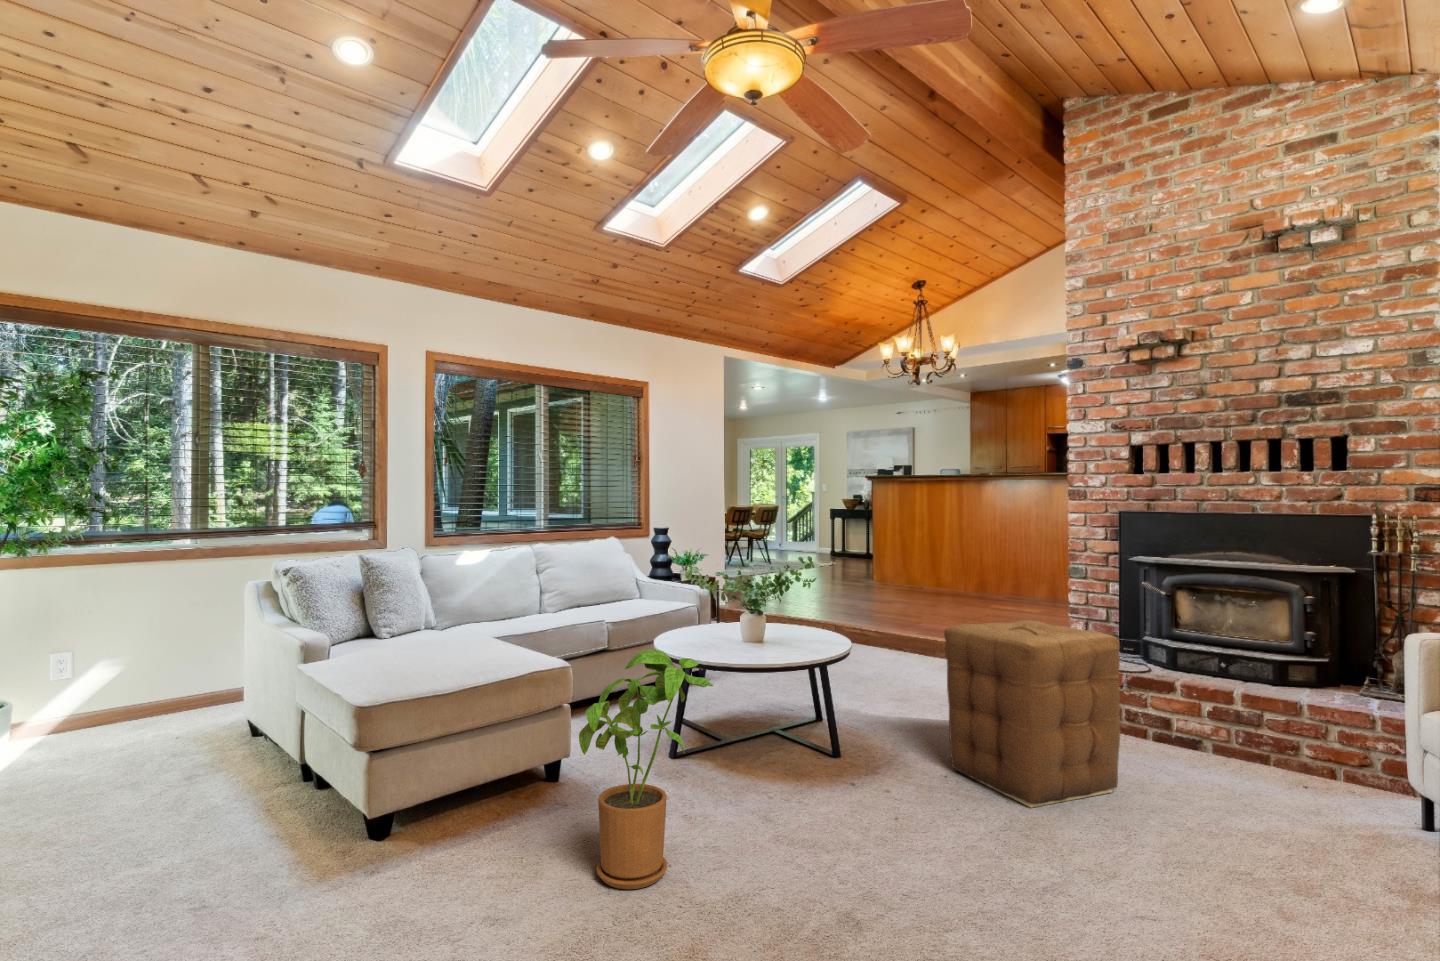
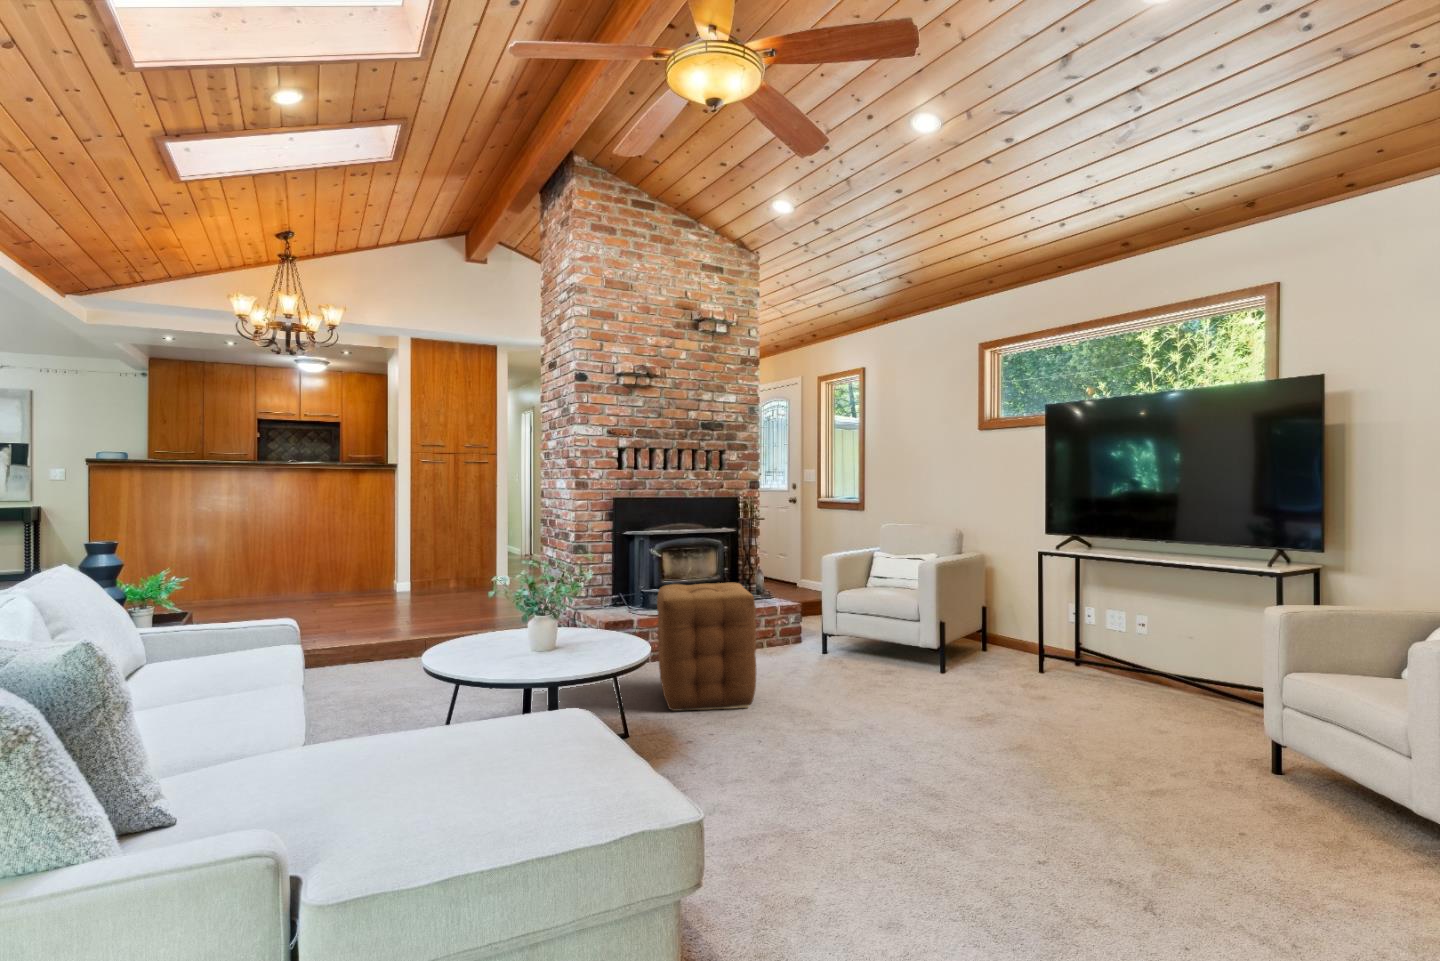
house plant: present [579,650,713,889] -> none [747,635,876,852]

